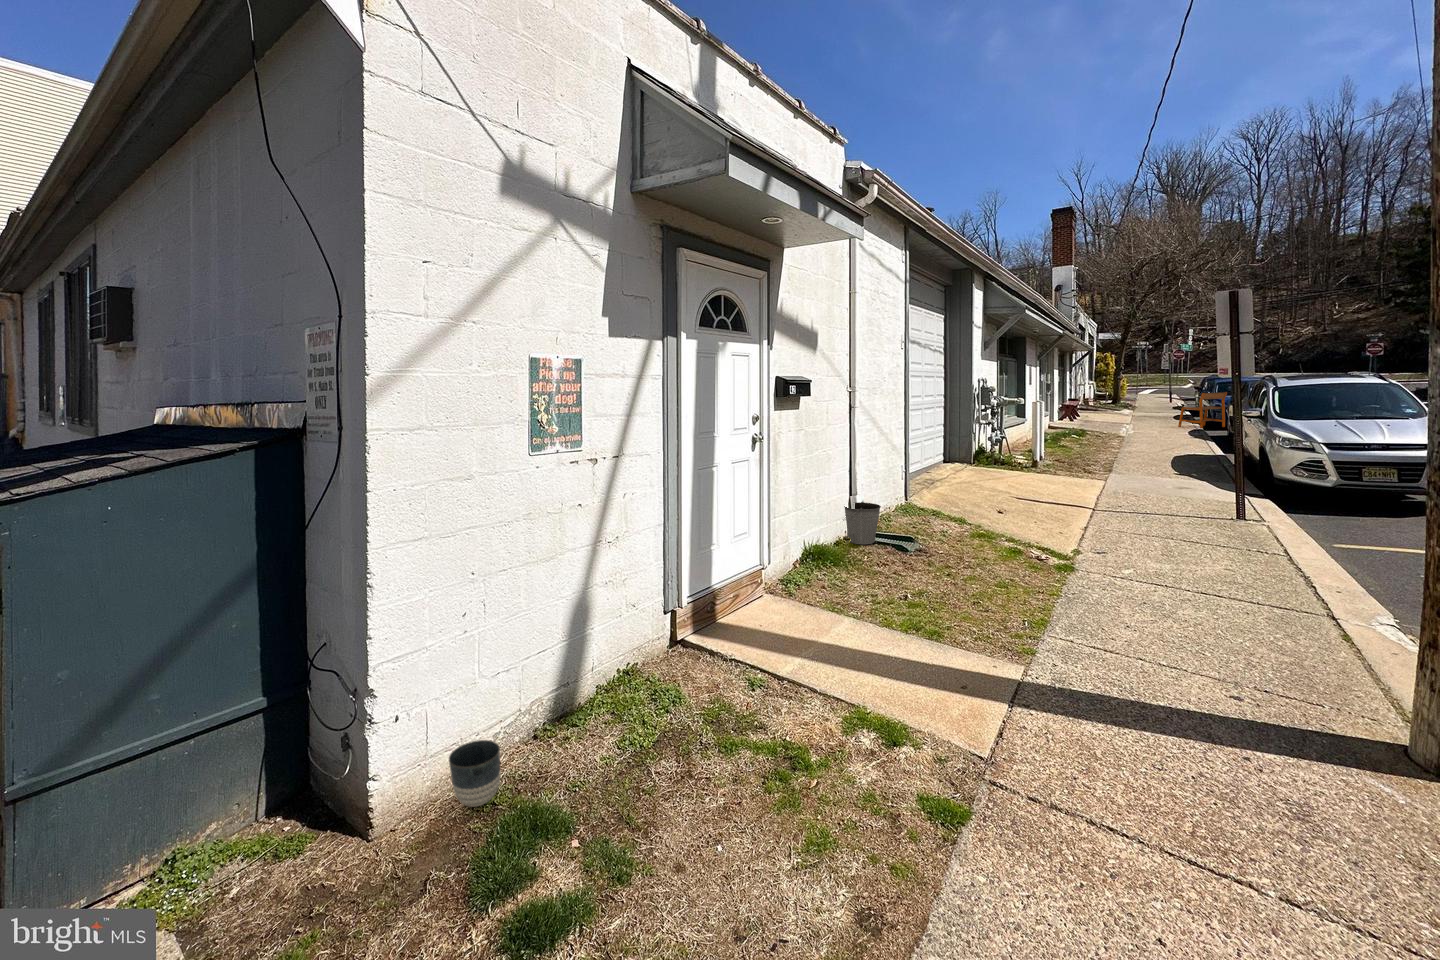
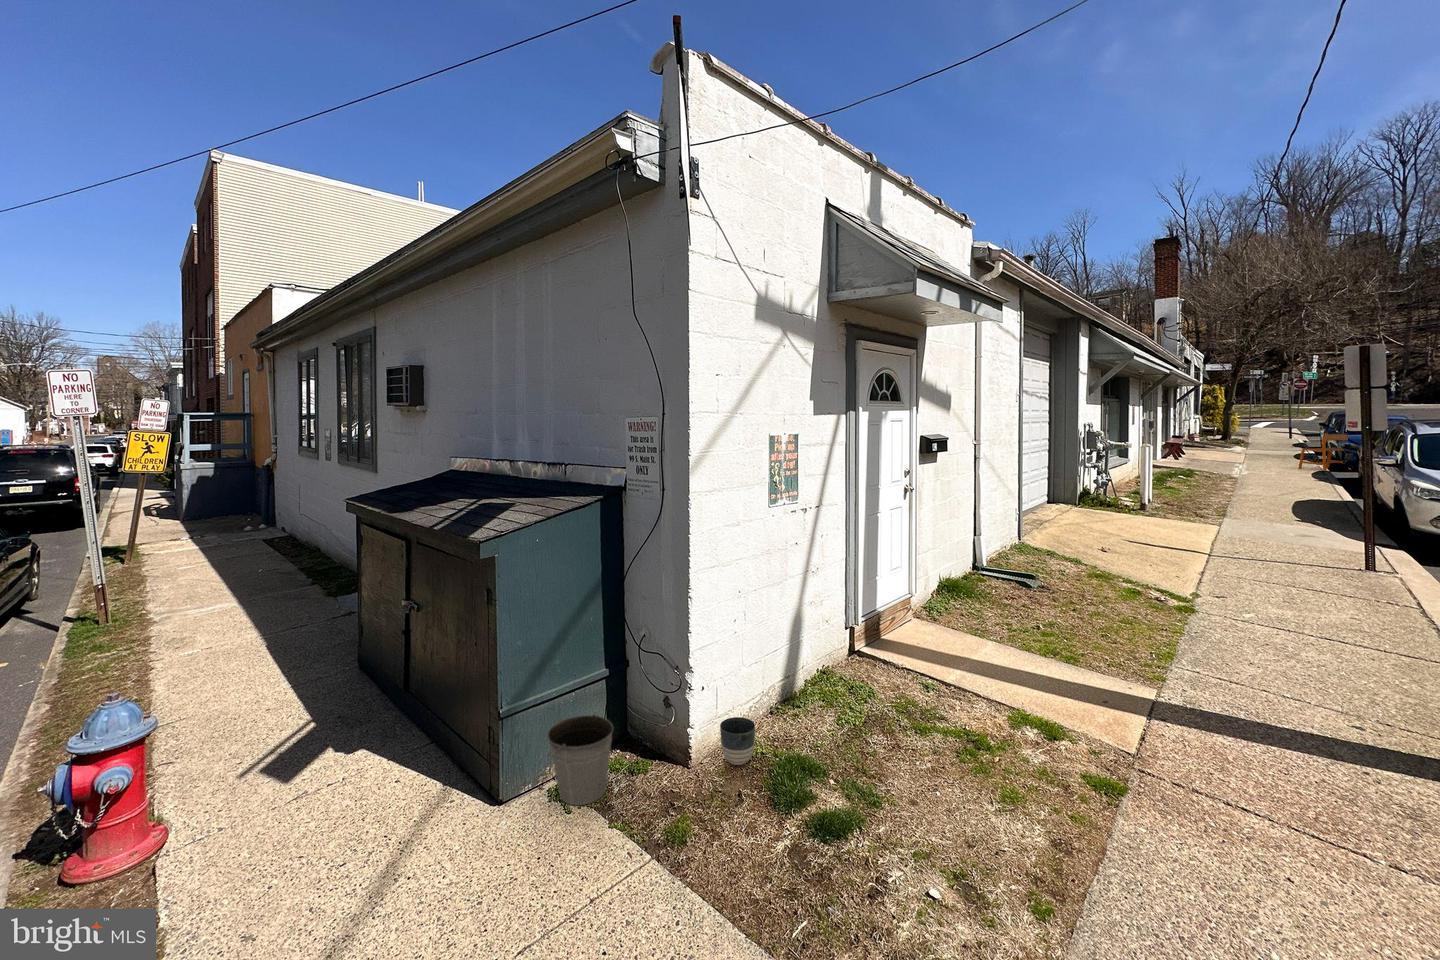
bucket: present [843,501,881,544] -> present [546,713,613,805]

